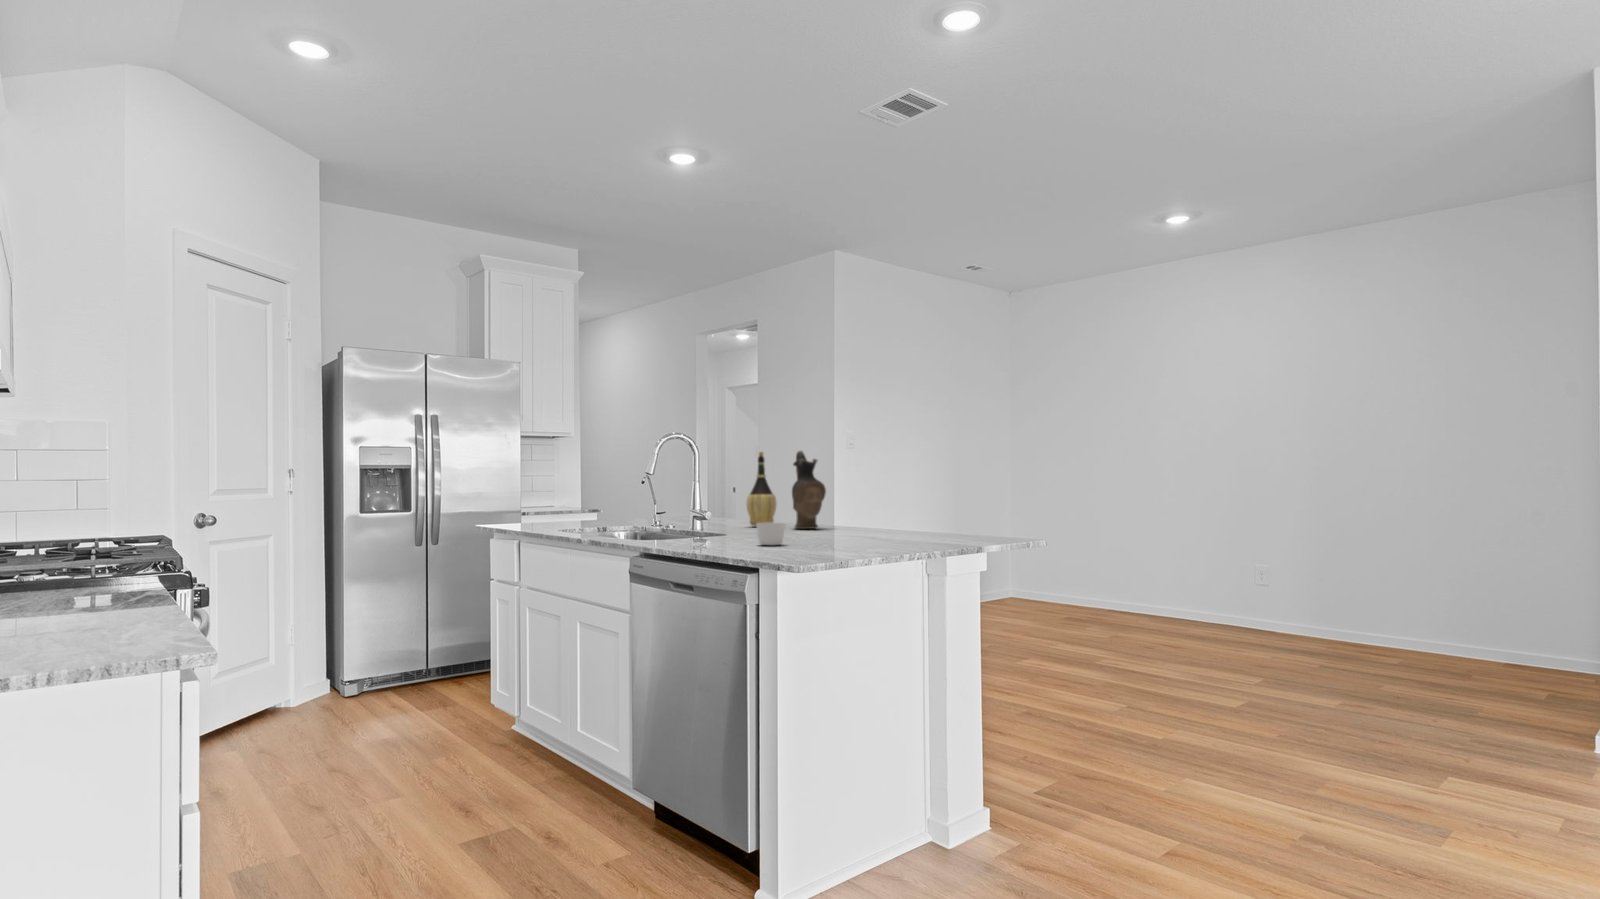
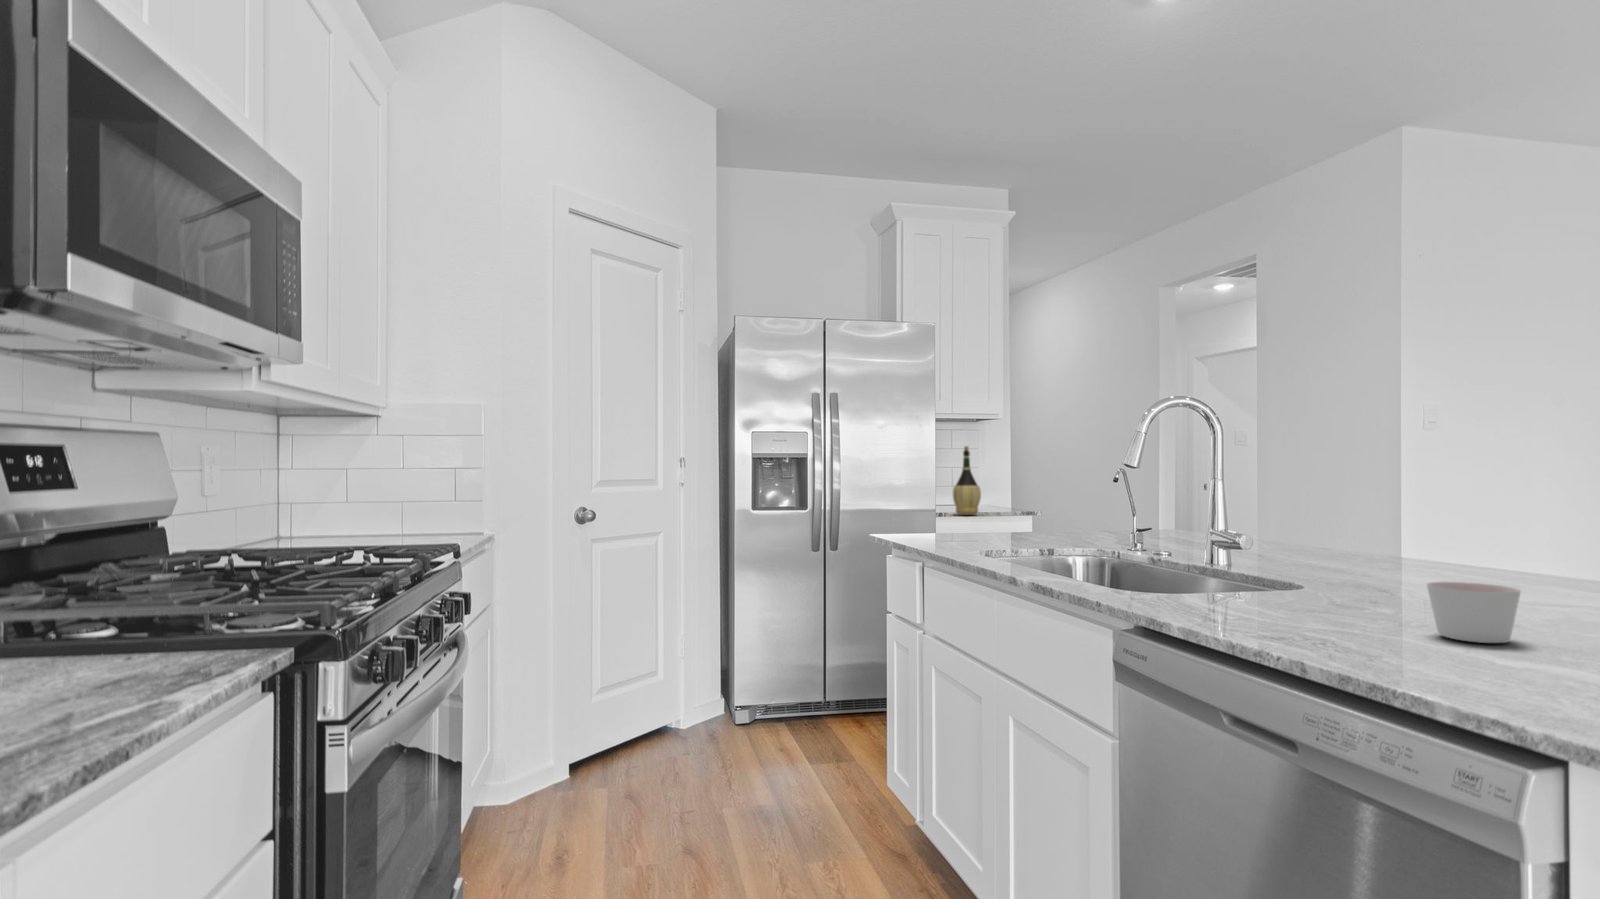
ceramic pitcher: present [792,451,826,529] -> none [1422,421,1511,577]
wine bottle: present [747,452,776,526] -> present [953,446,981,515]

